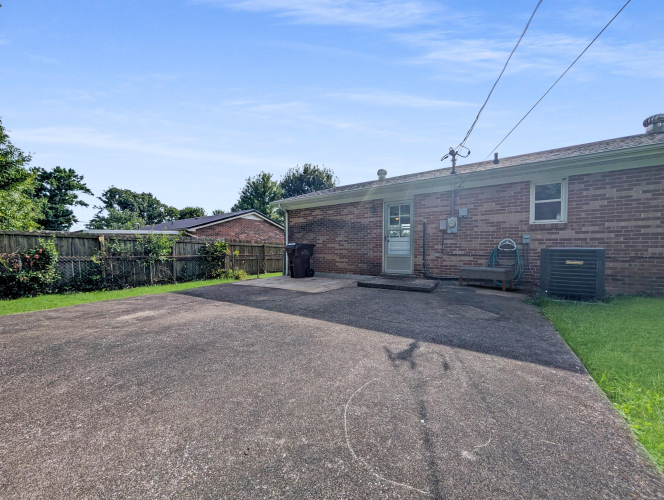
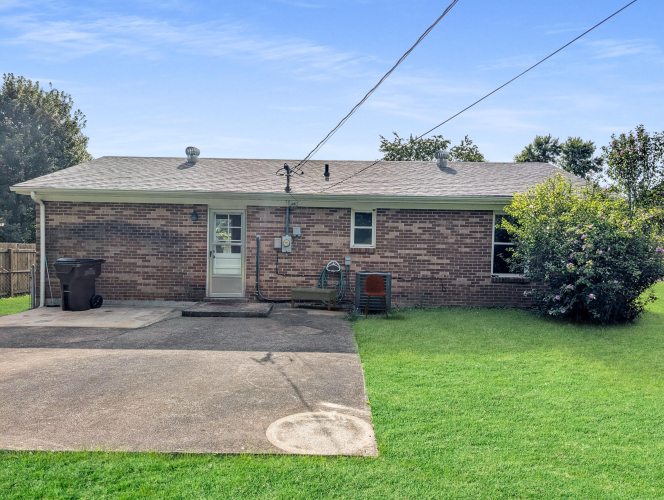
dining chair: none [558,249,606,307] -> present [364,274,388,318]

